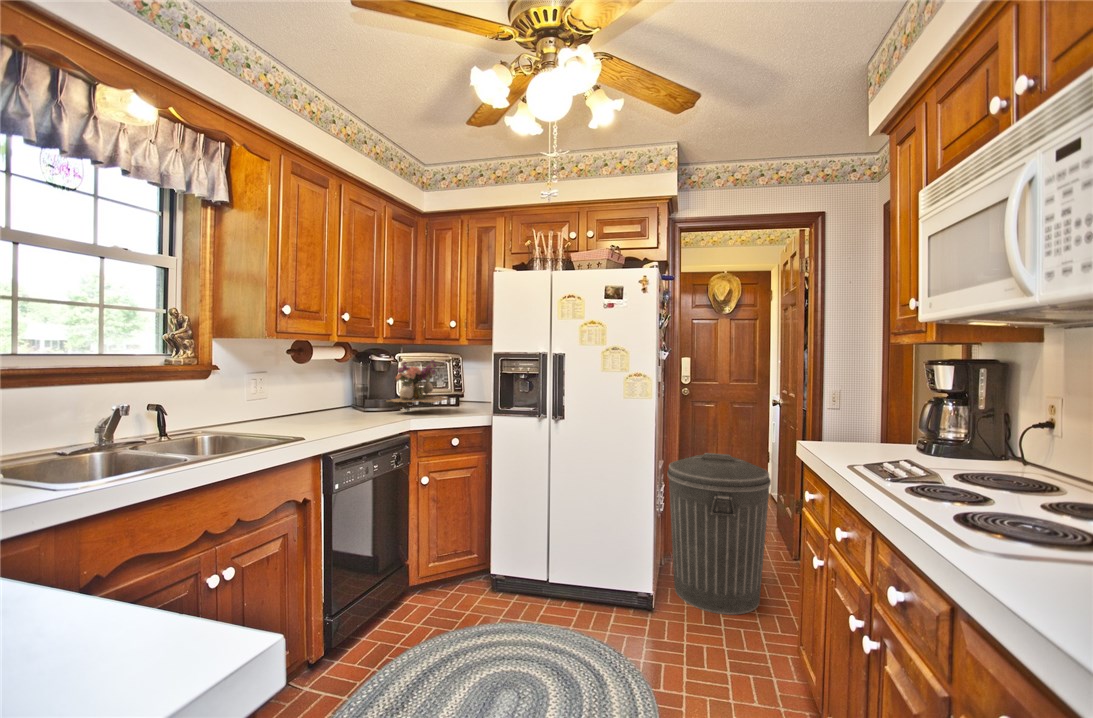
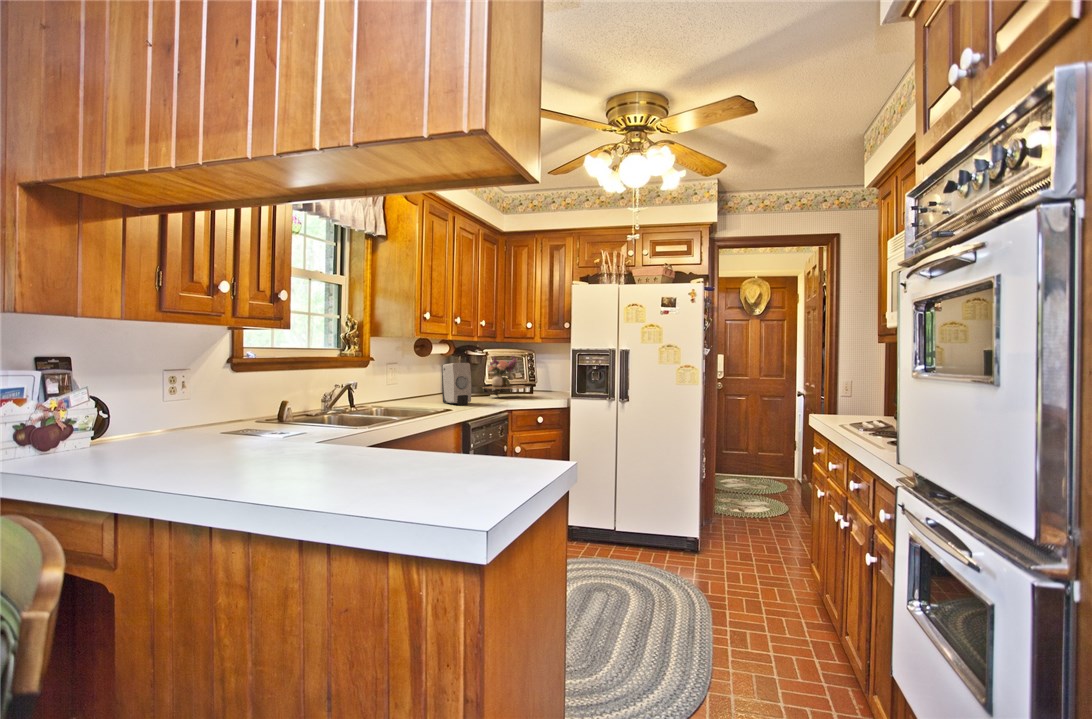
soap dispenser: none [316,372,352,428] -> present [442,363,471,405]
trash can: present [667,453,771,615] -> none [709,431,793,555]

